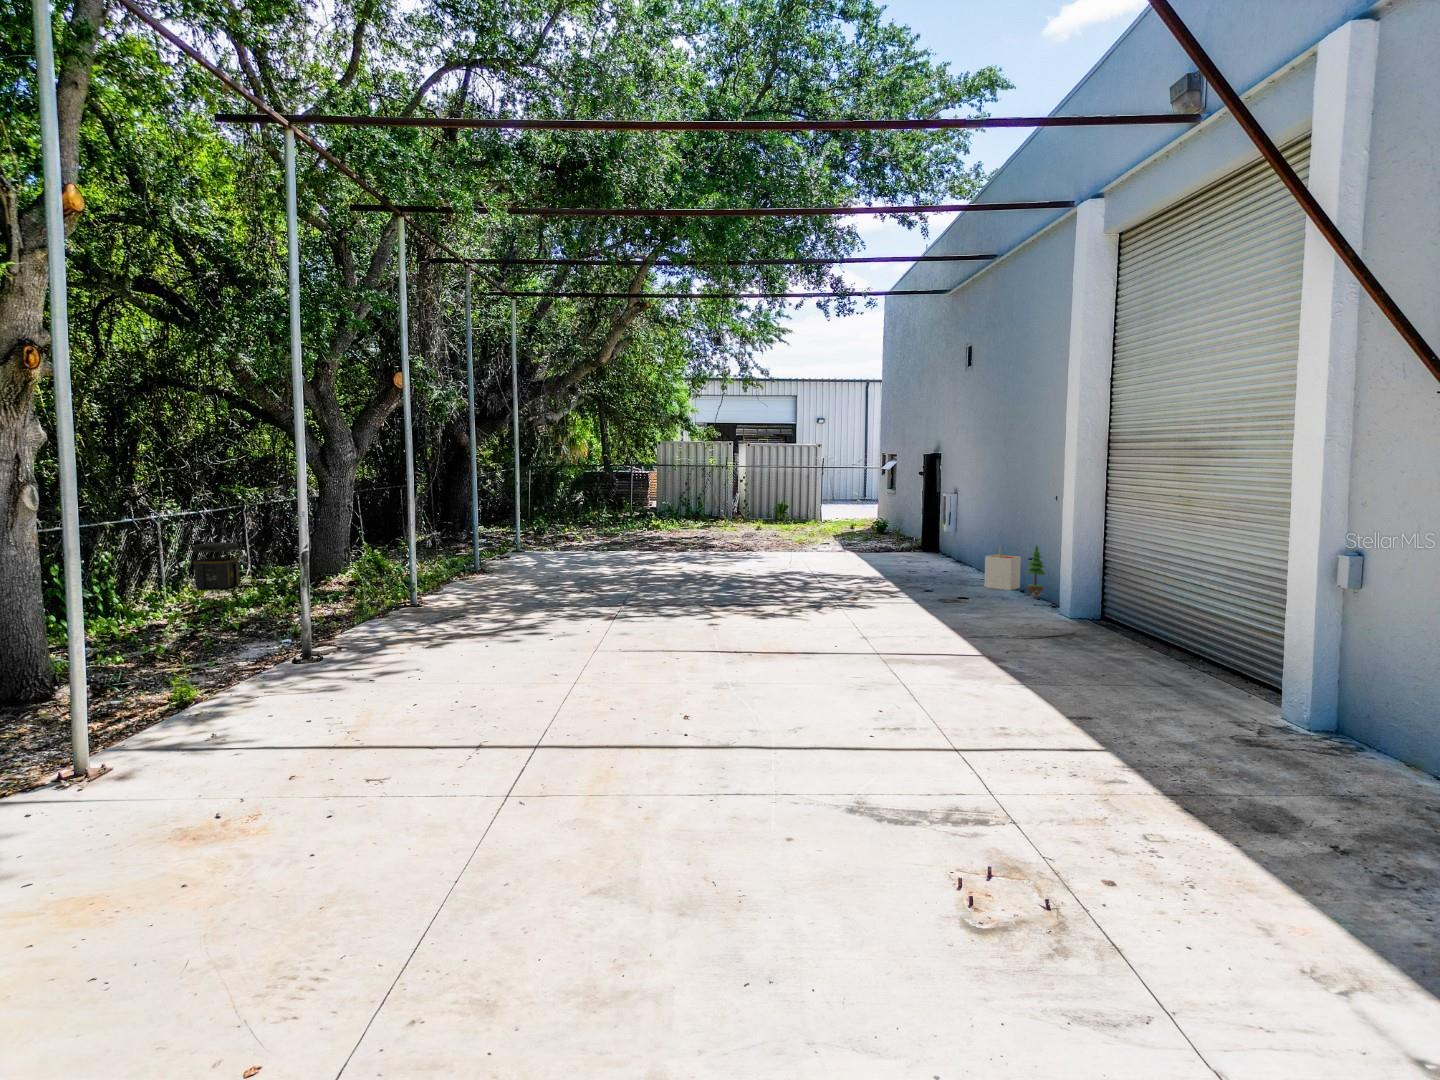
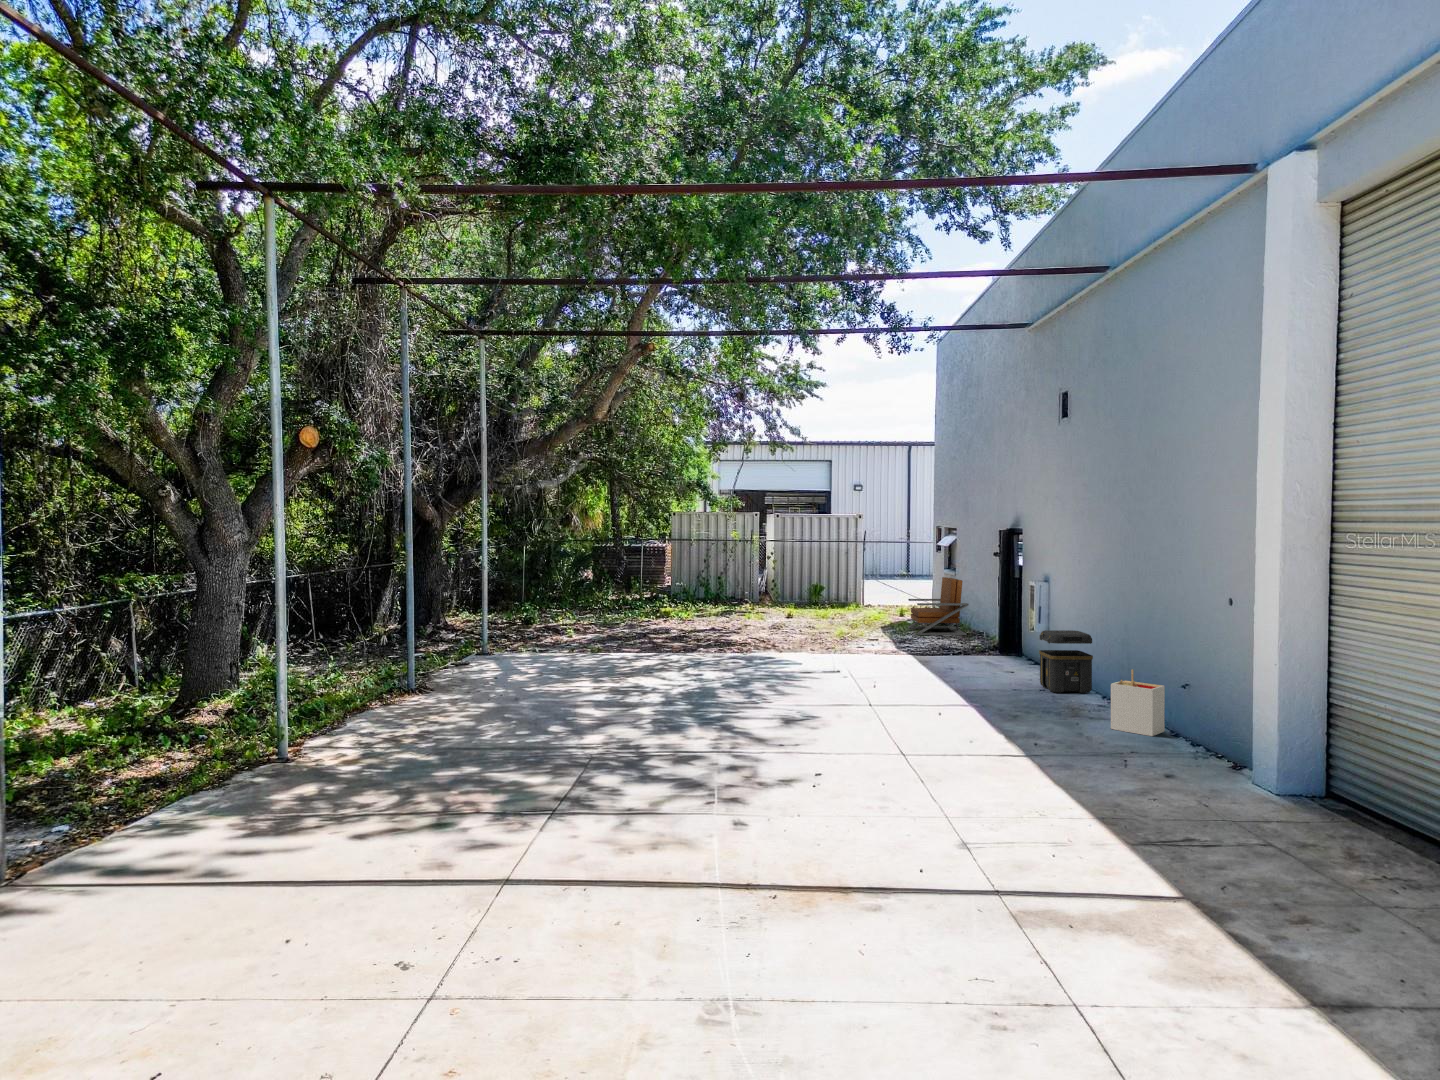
lounge chair: none [857,494,904,540] -> present [908,577,969,635]
toolbox: present [193,542,240,589] -> present [1039,630,1093,693]
potted tree: present [1026,545,1046,598] -> none [1184,675,1217,756]

